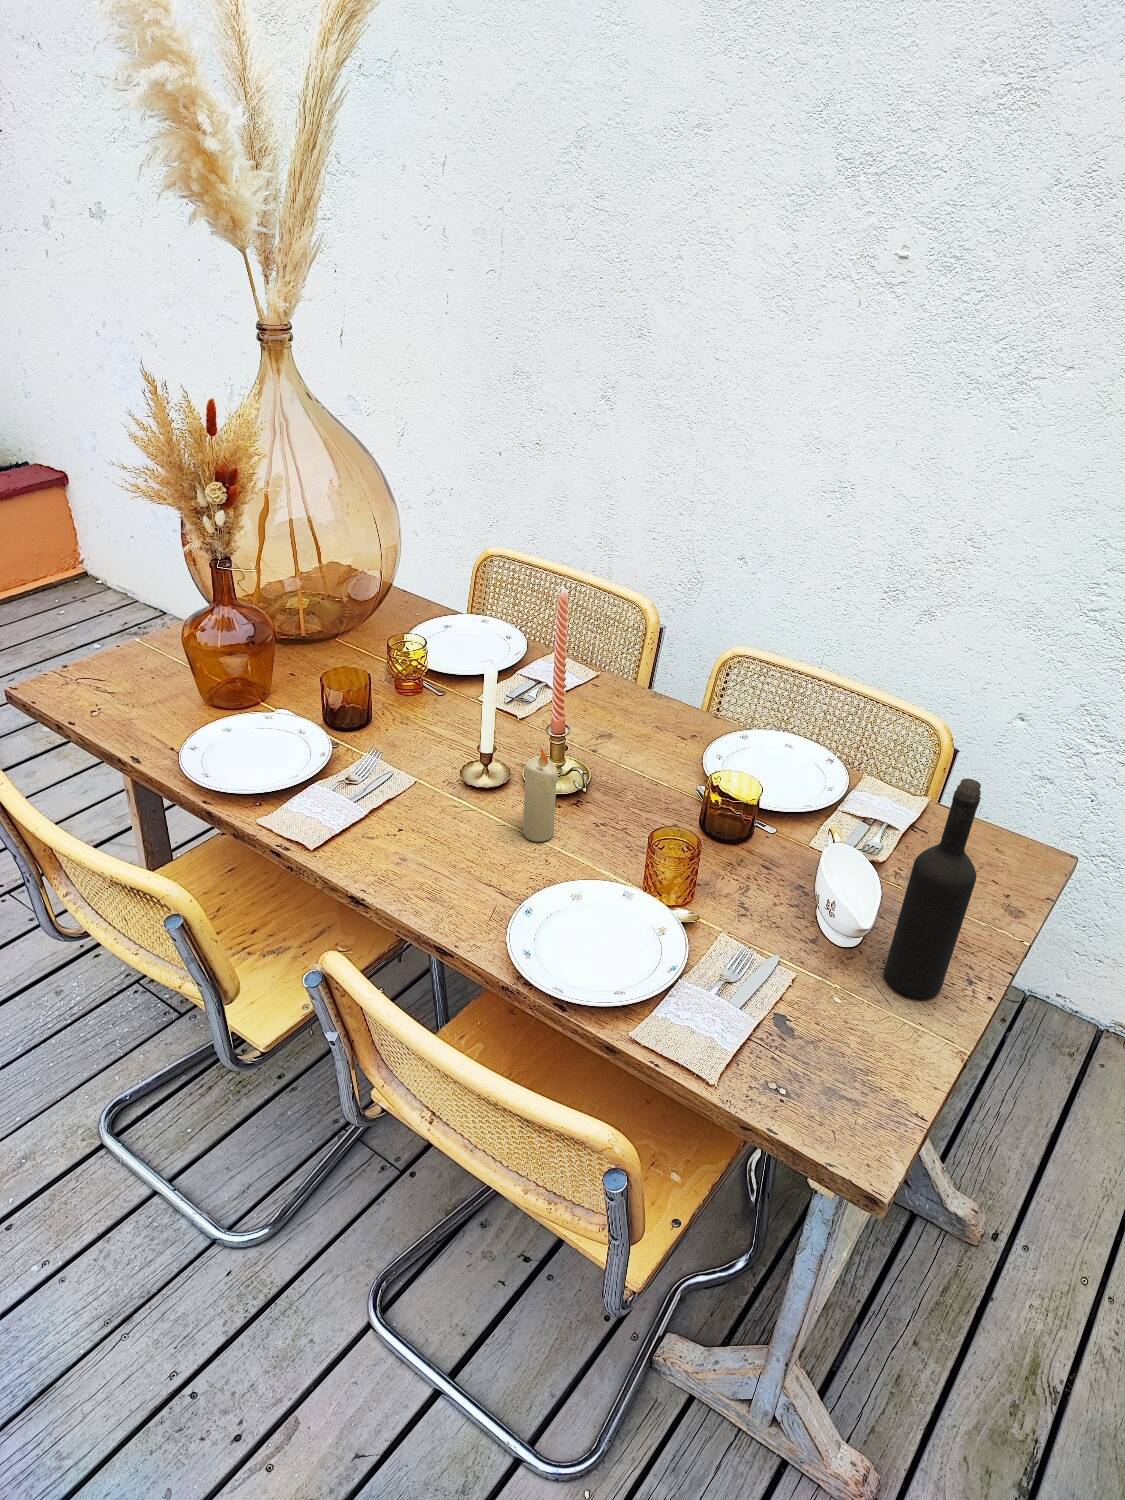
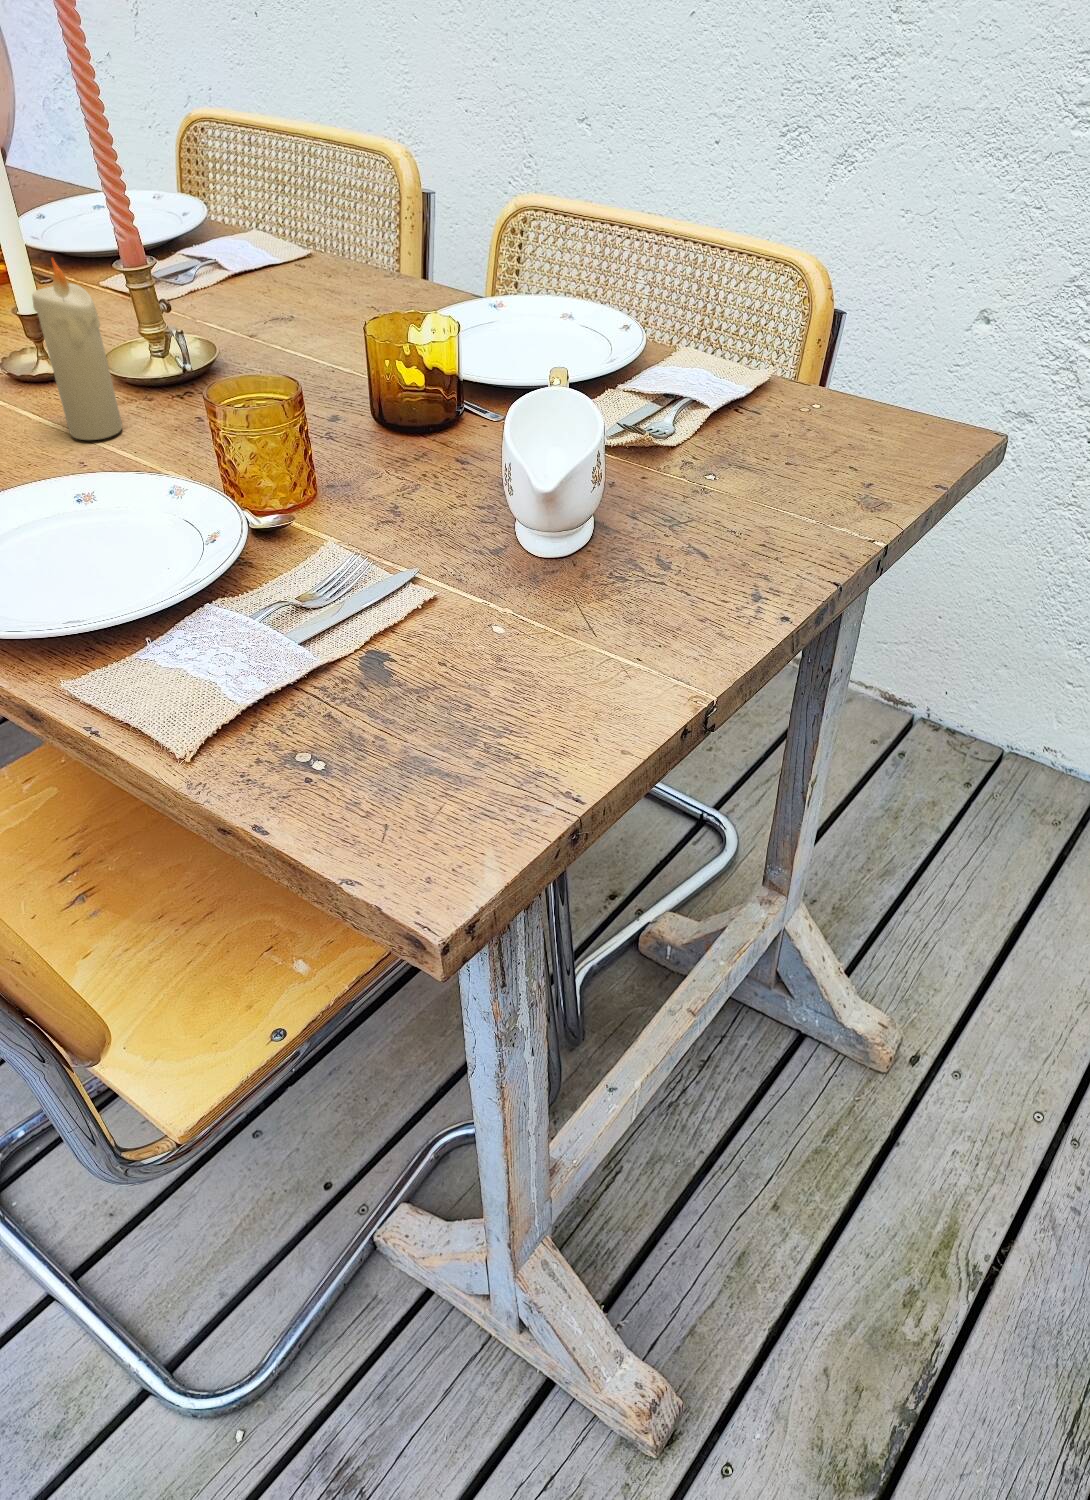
wine bottle: present [884,778,981,997] -> none [608,127,731,617]

